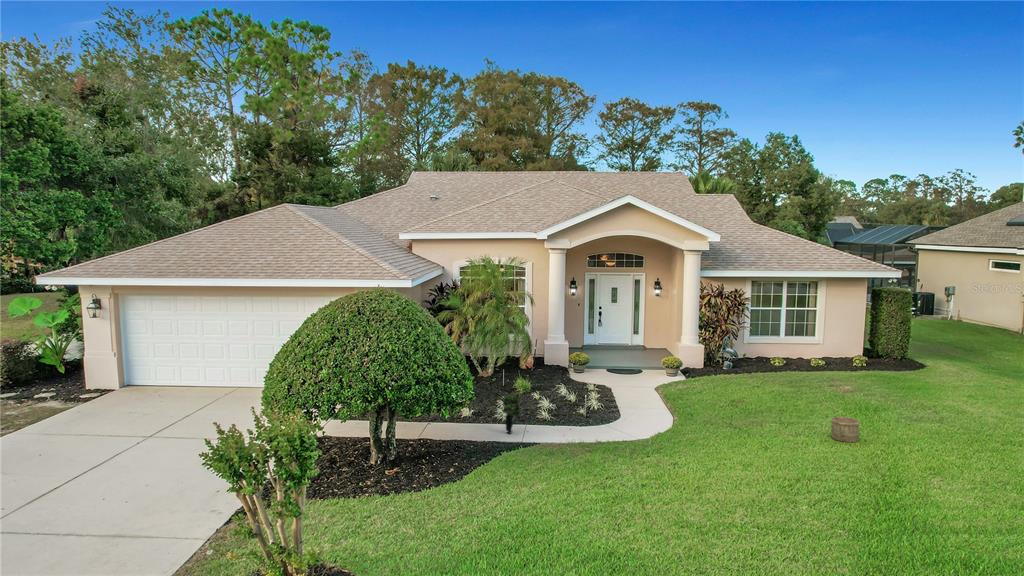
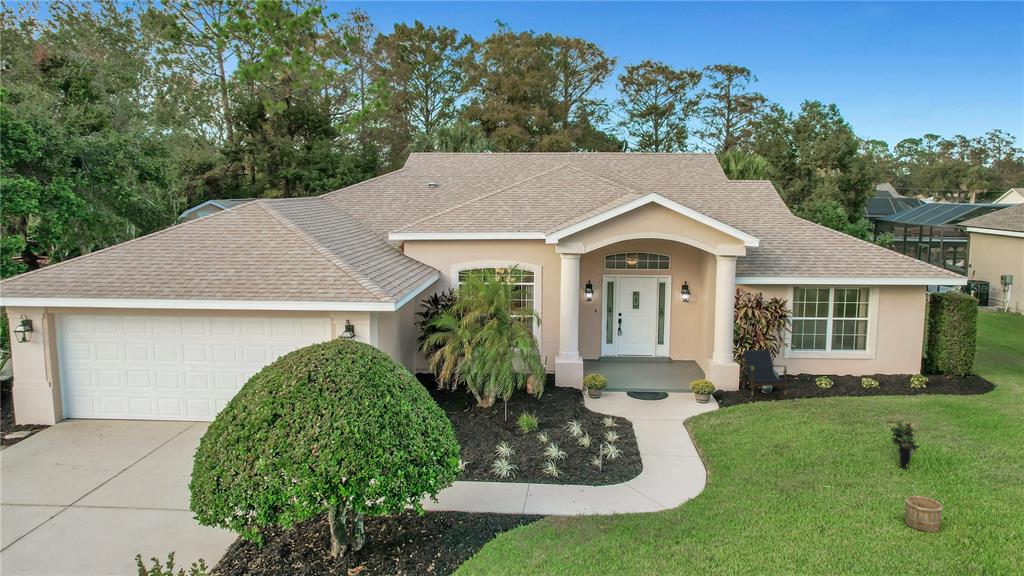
lounge chair: none [708,333,746,372] -> present [743,350,787,396]
potted plant: present [501,392,522,433] -> present [890,420,919,469]

